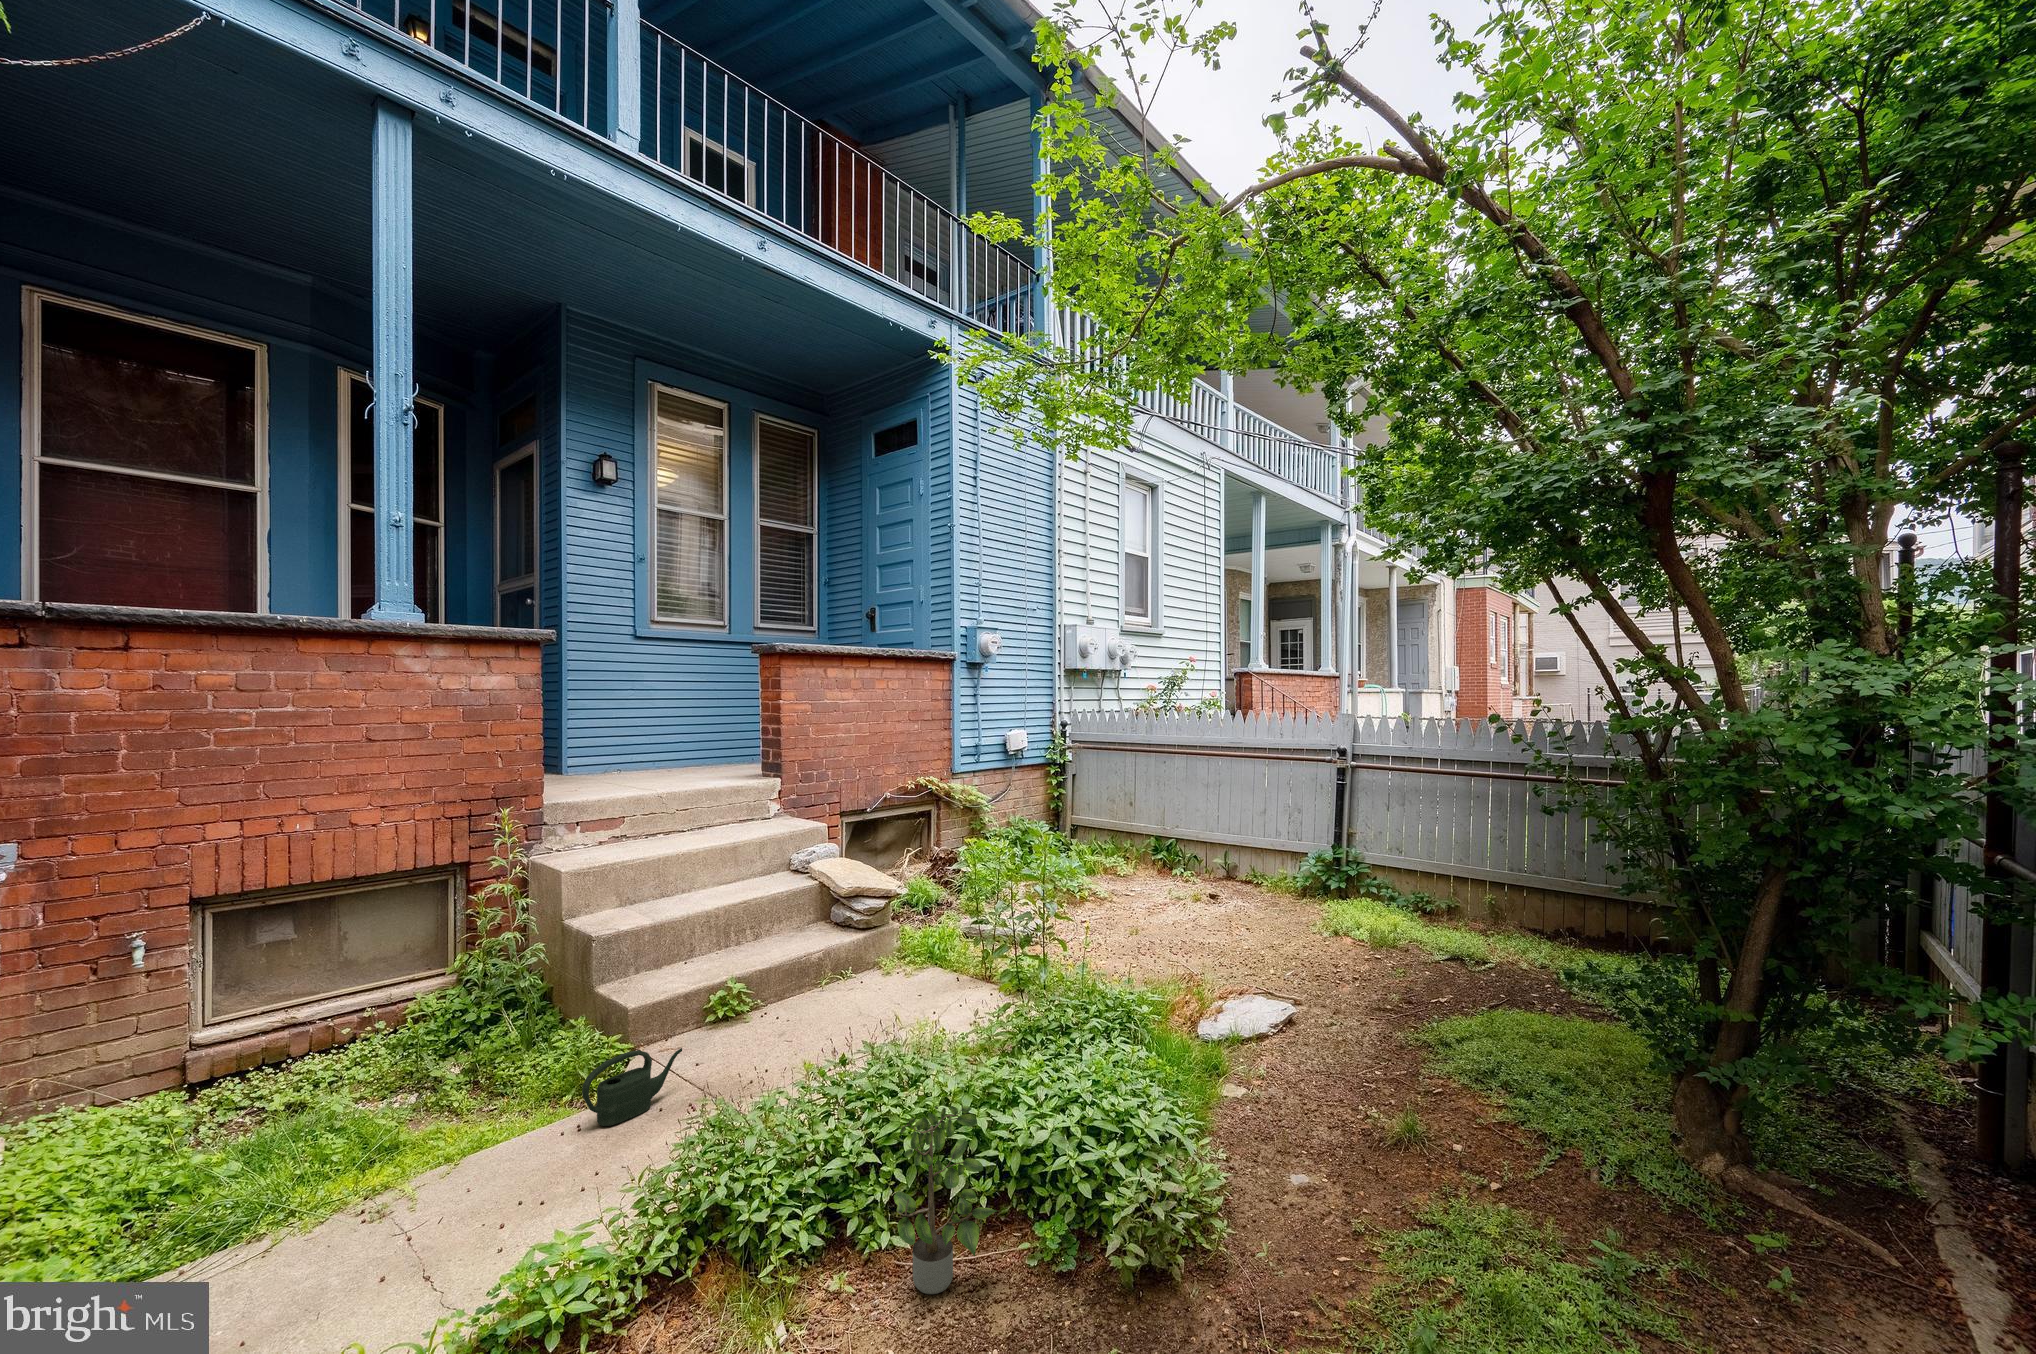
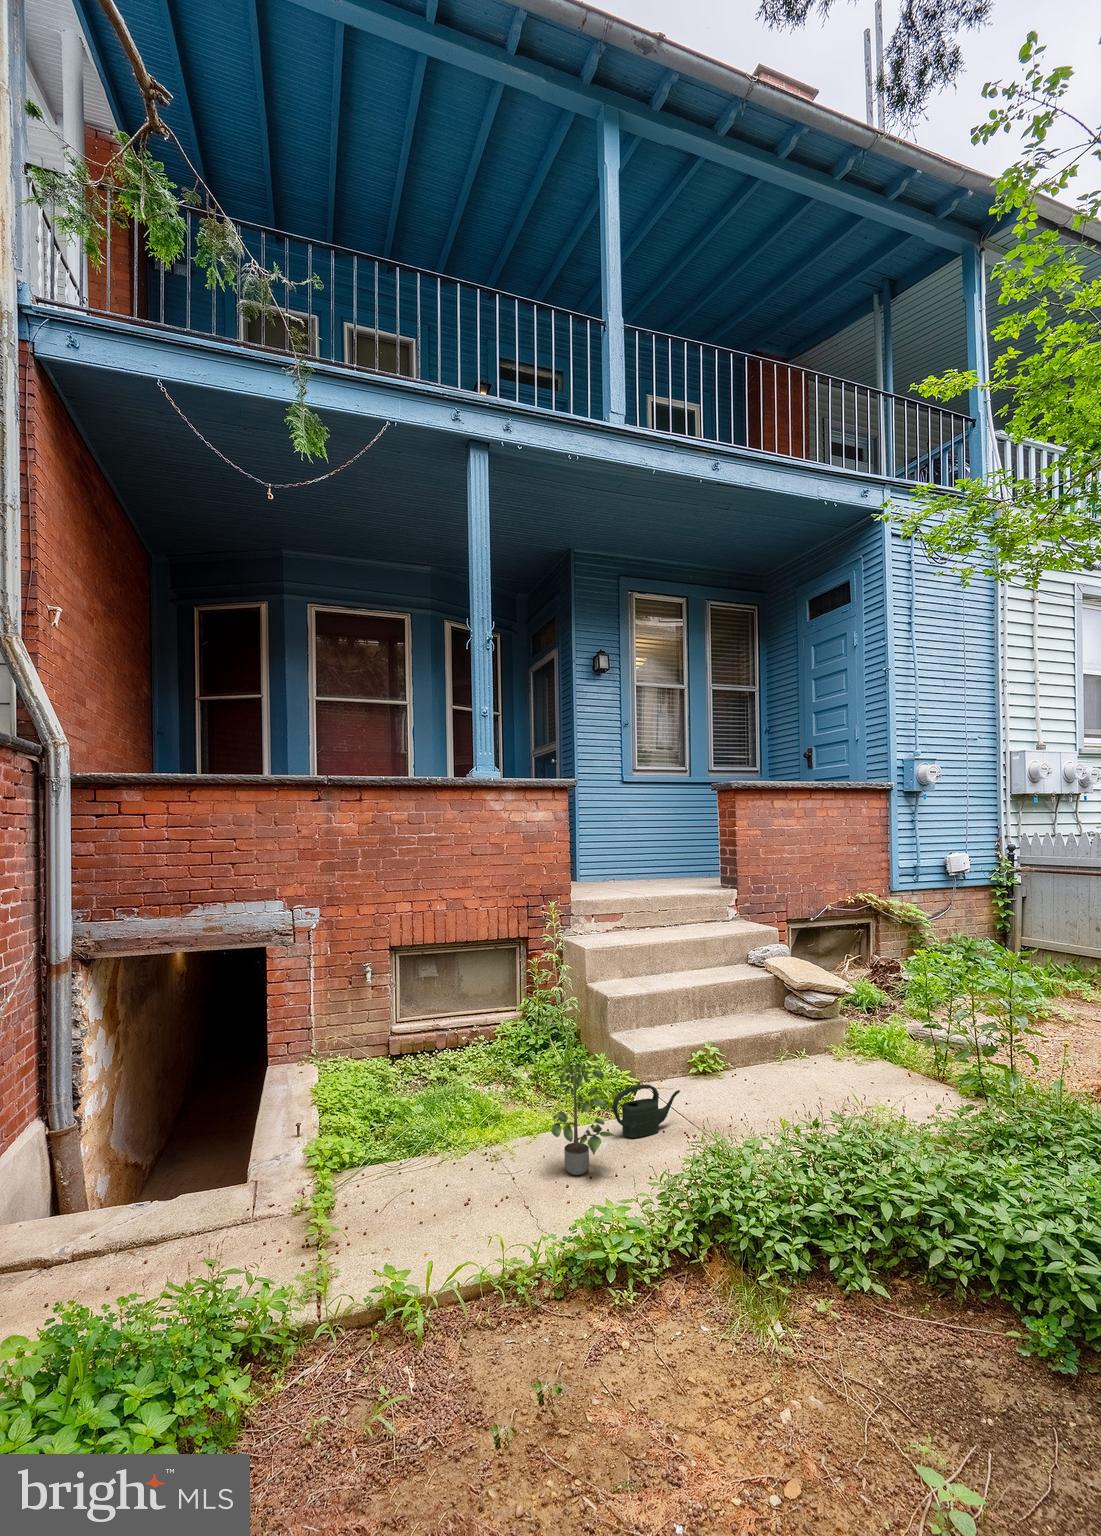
potted plant: present [894,1106,997,1294] -> present [551,1061,615,1175]

